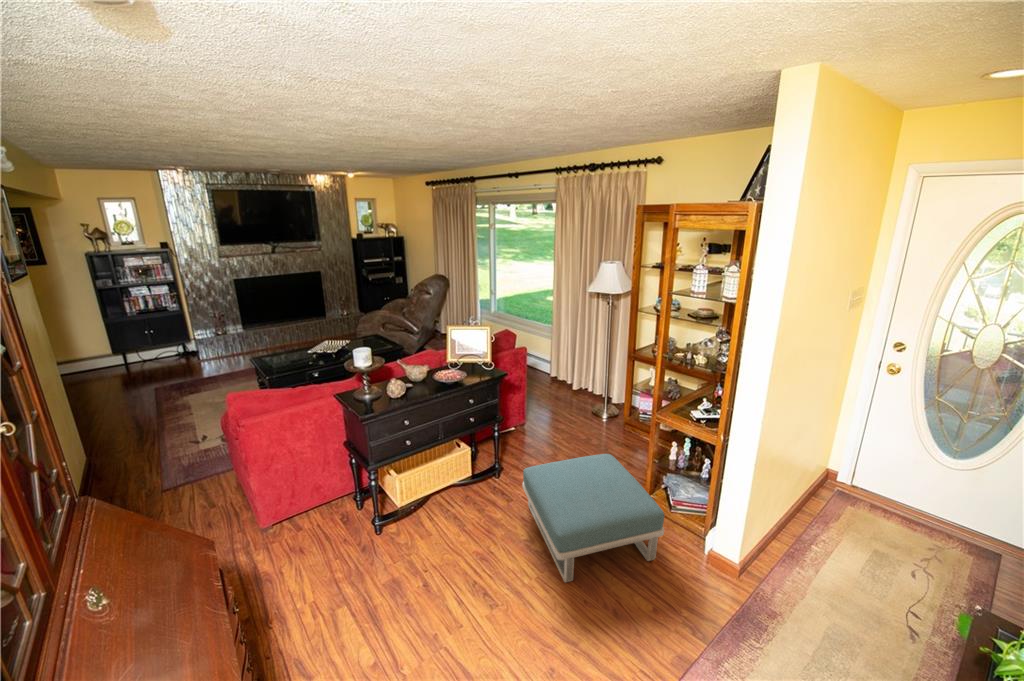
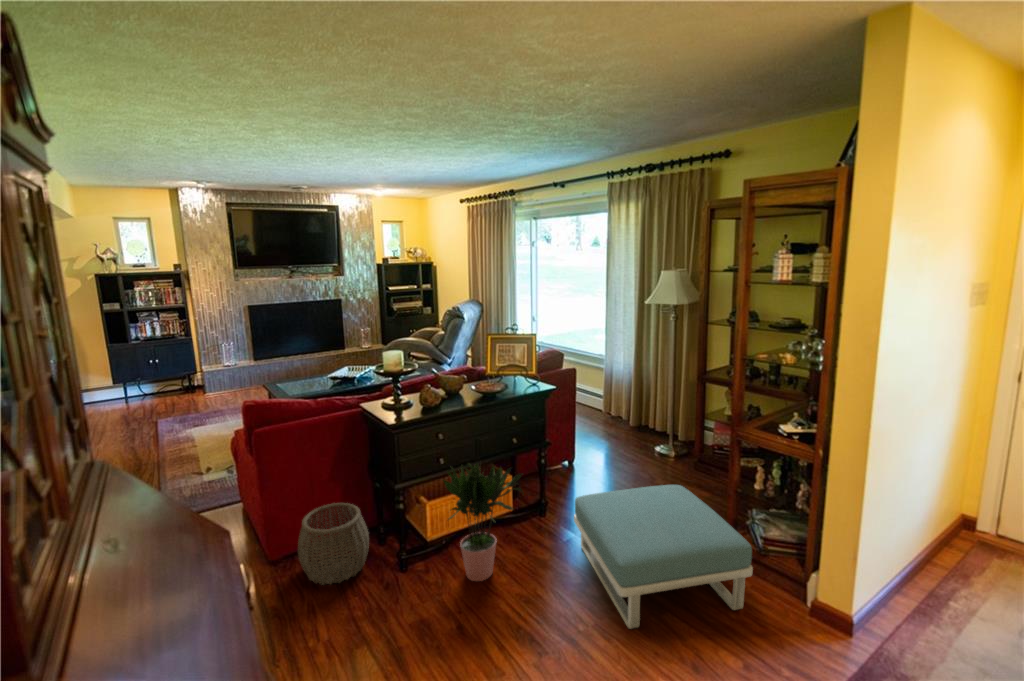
potted plant: none [408,430,485,543] -> present [443,464,524,581]
woven basket: none [284,480,348,552] -> present [298,503,369,585]

